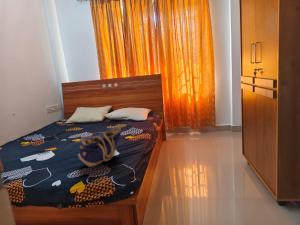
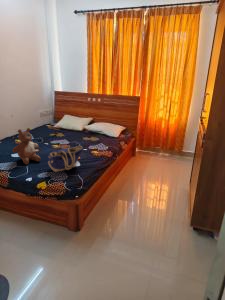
stuffed bear: none [24,117,65,166] -> present [12,128,41,164]

